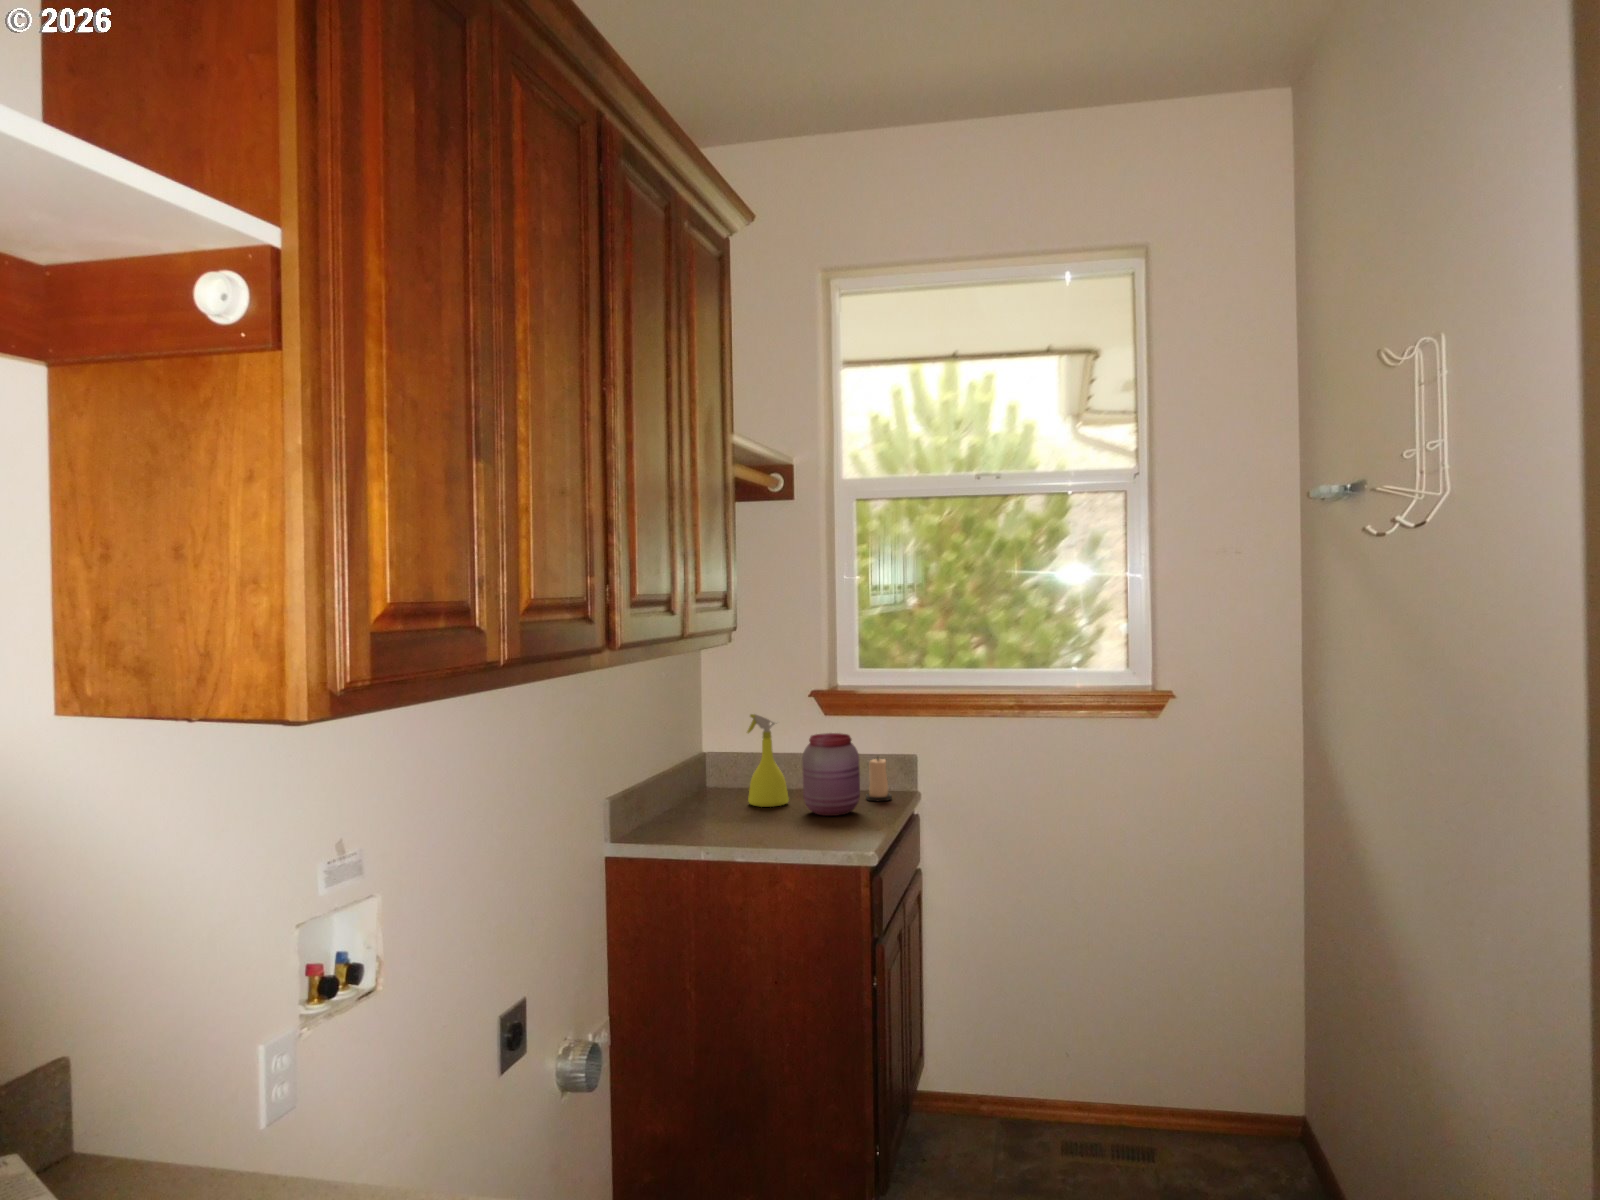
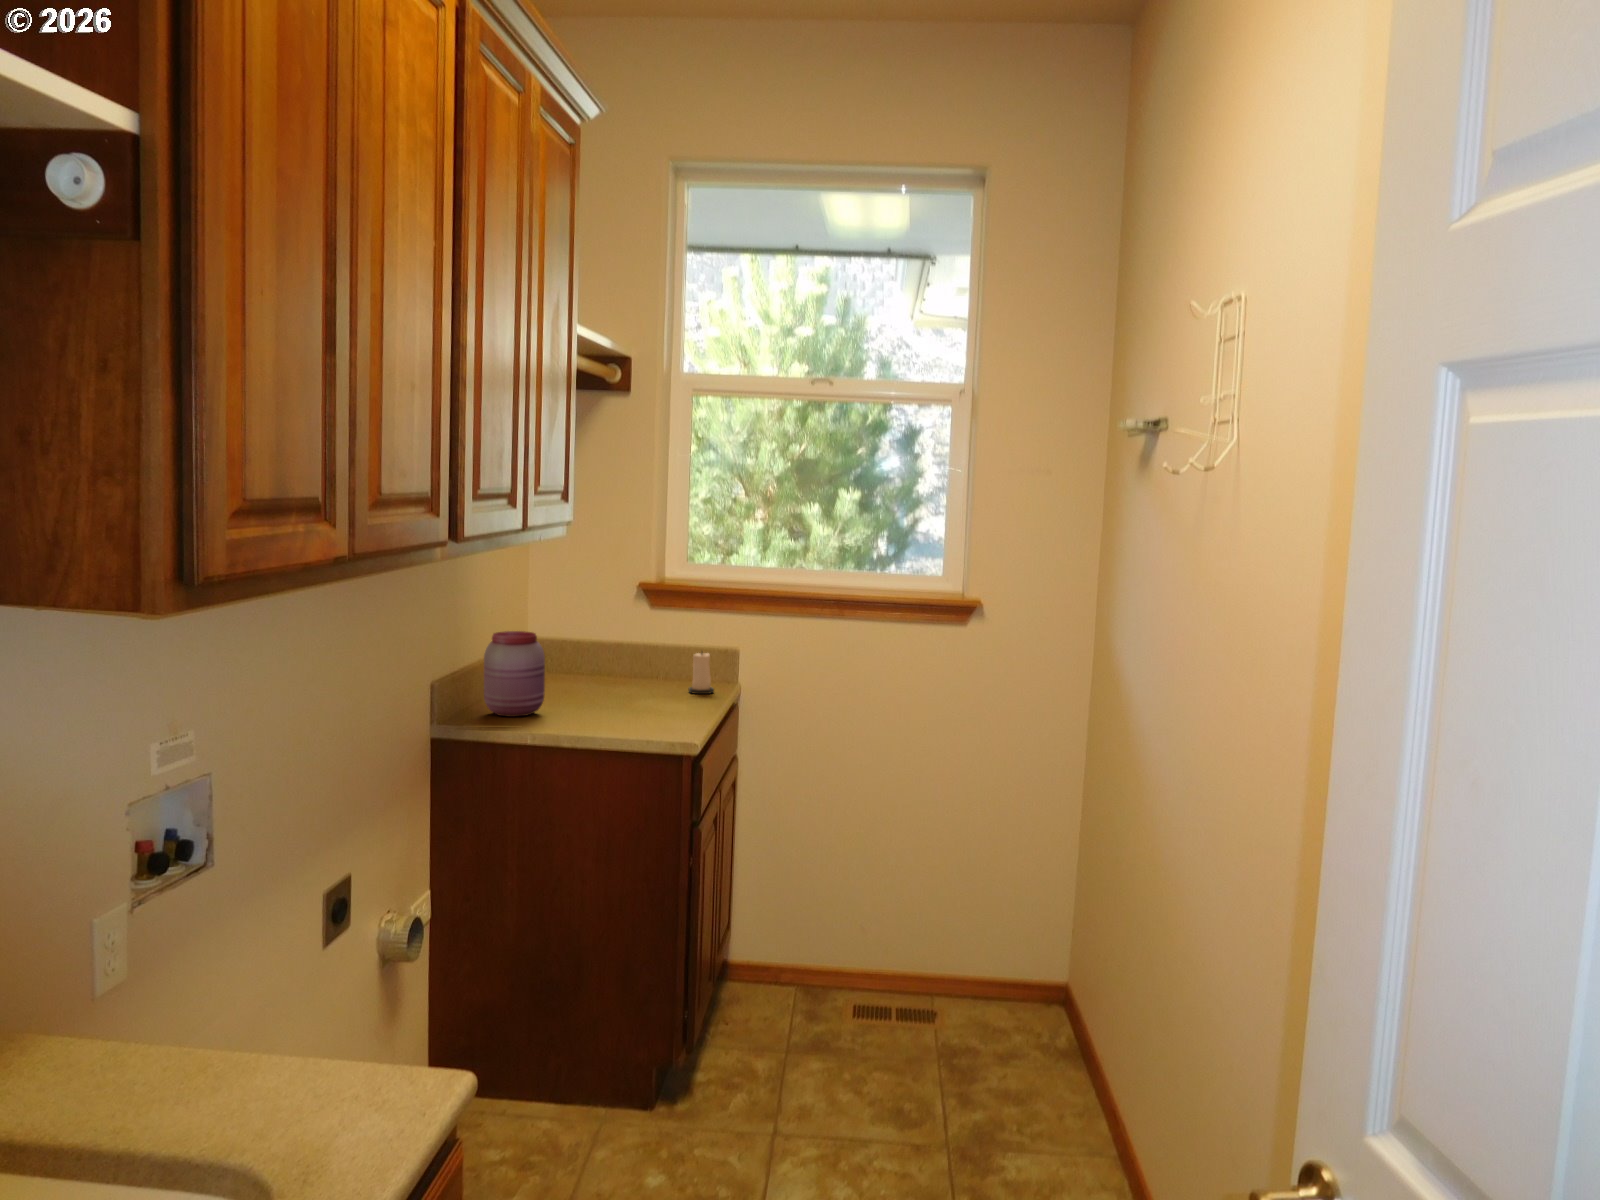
spray bottle: present [747,714,789,807] -> none [571,604,612,696]
jar: present [802,733,860,816] -> present [484,631,545,717]

